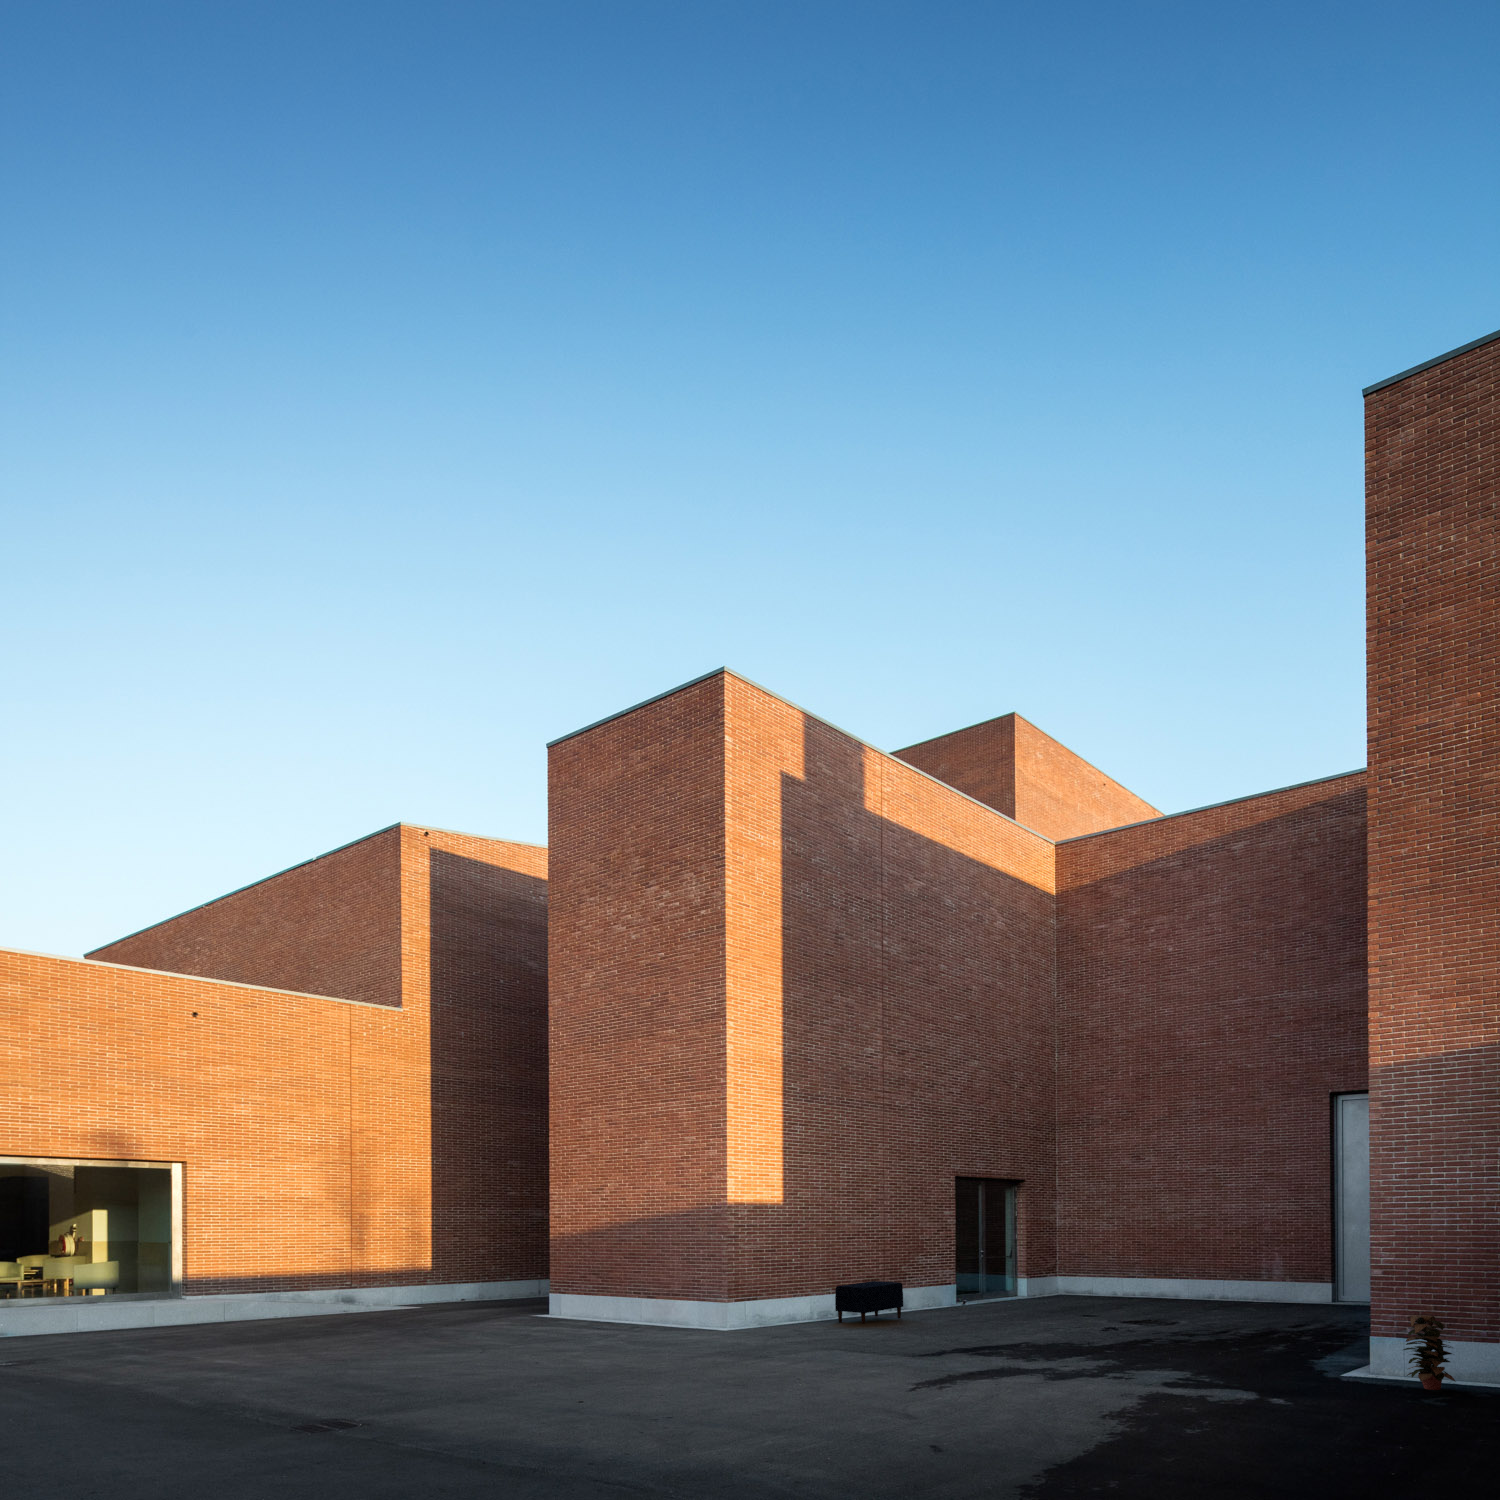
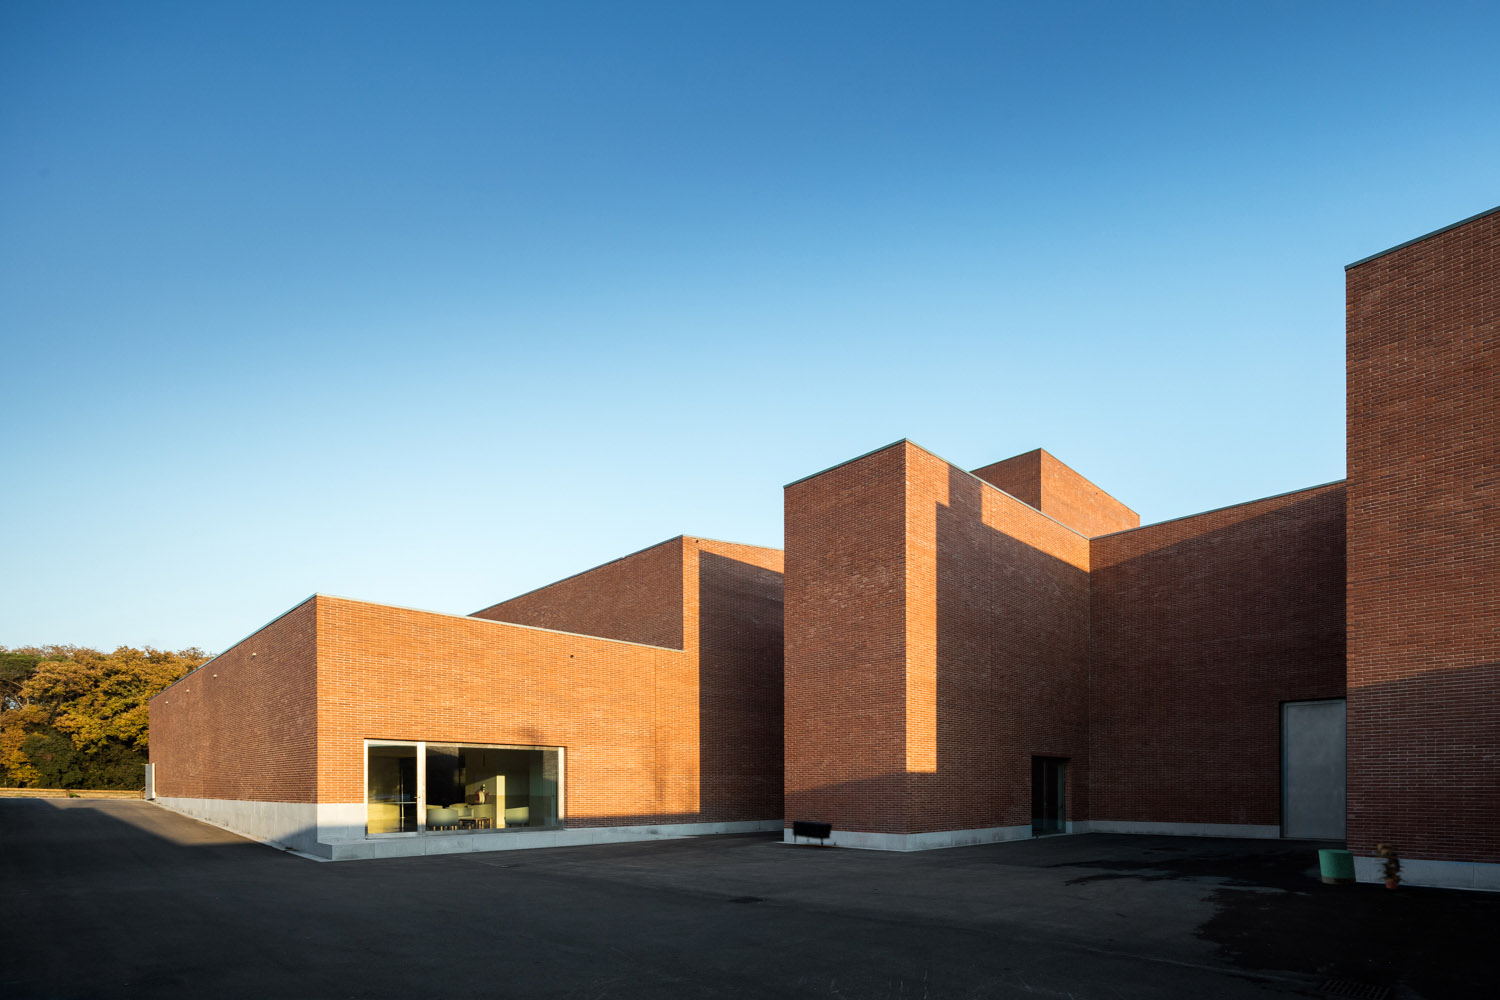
bench: present [835,1281,903,1324] -> present [792,821,836,845]
trash can: none [1324,1325,1381,1384] -> present [1319,849,1357,885]

